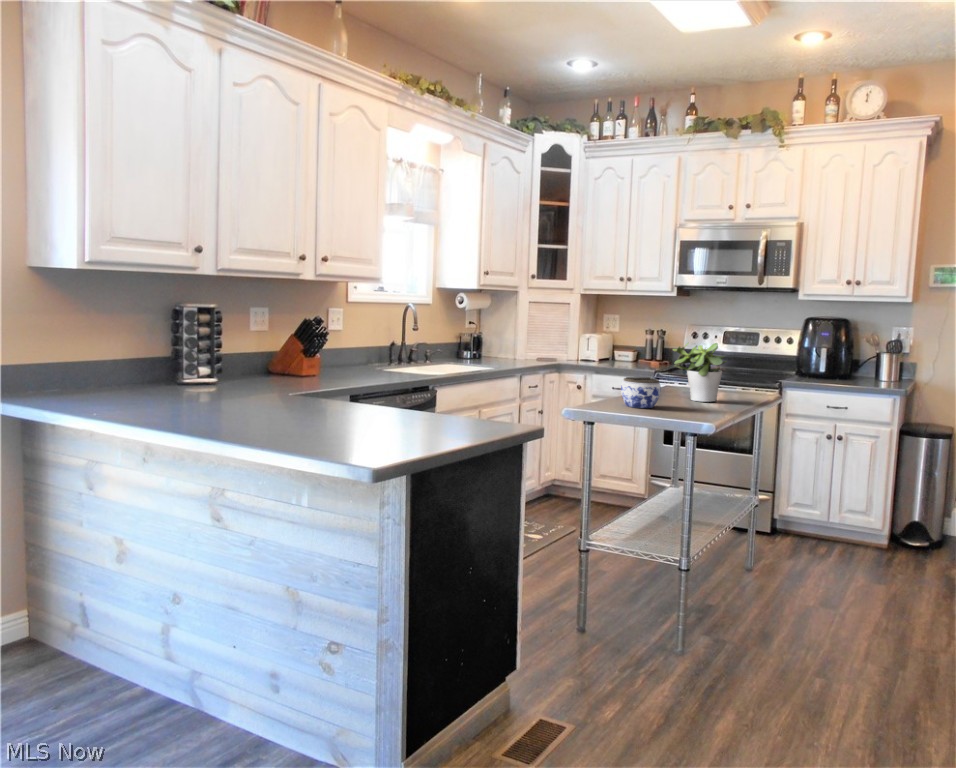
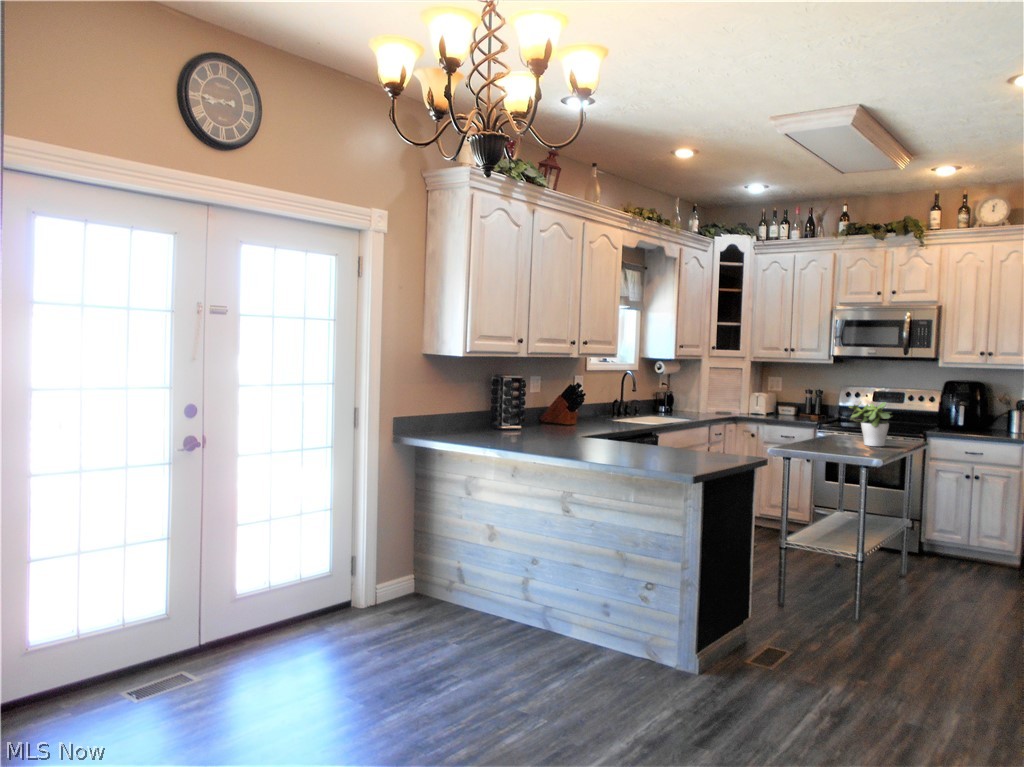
jar: present [621,377,661,408] -> none [816,427,847,450]

